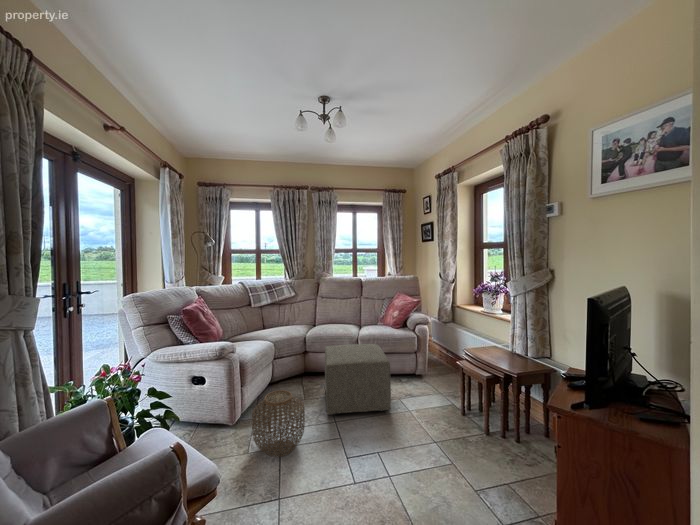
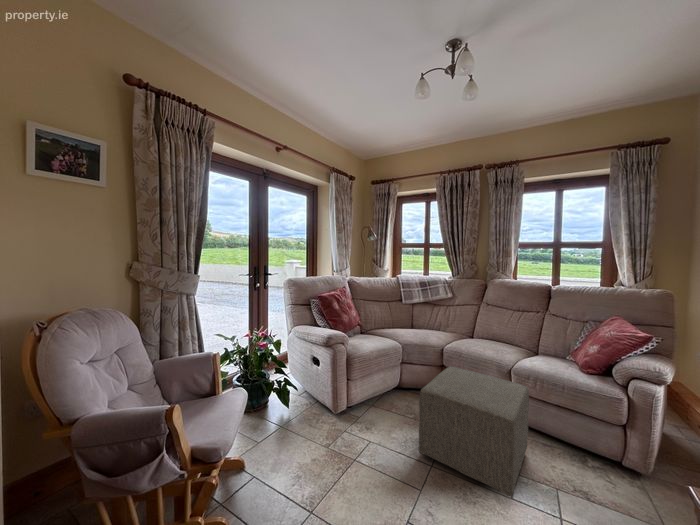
woven basket: present [252,390,305,457] -> none [316,396,373,472]

